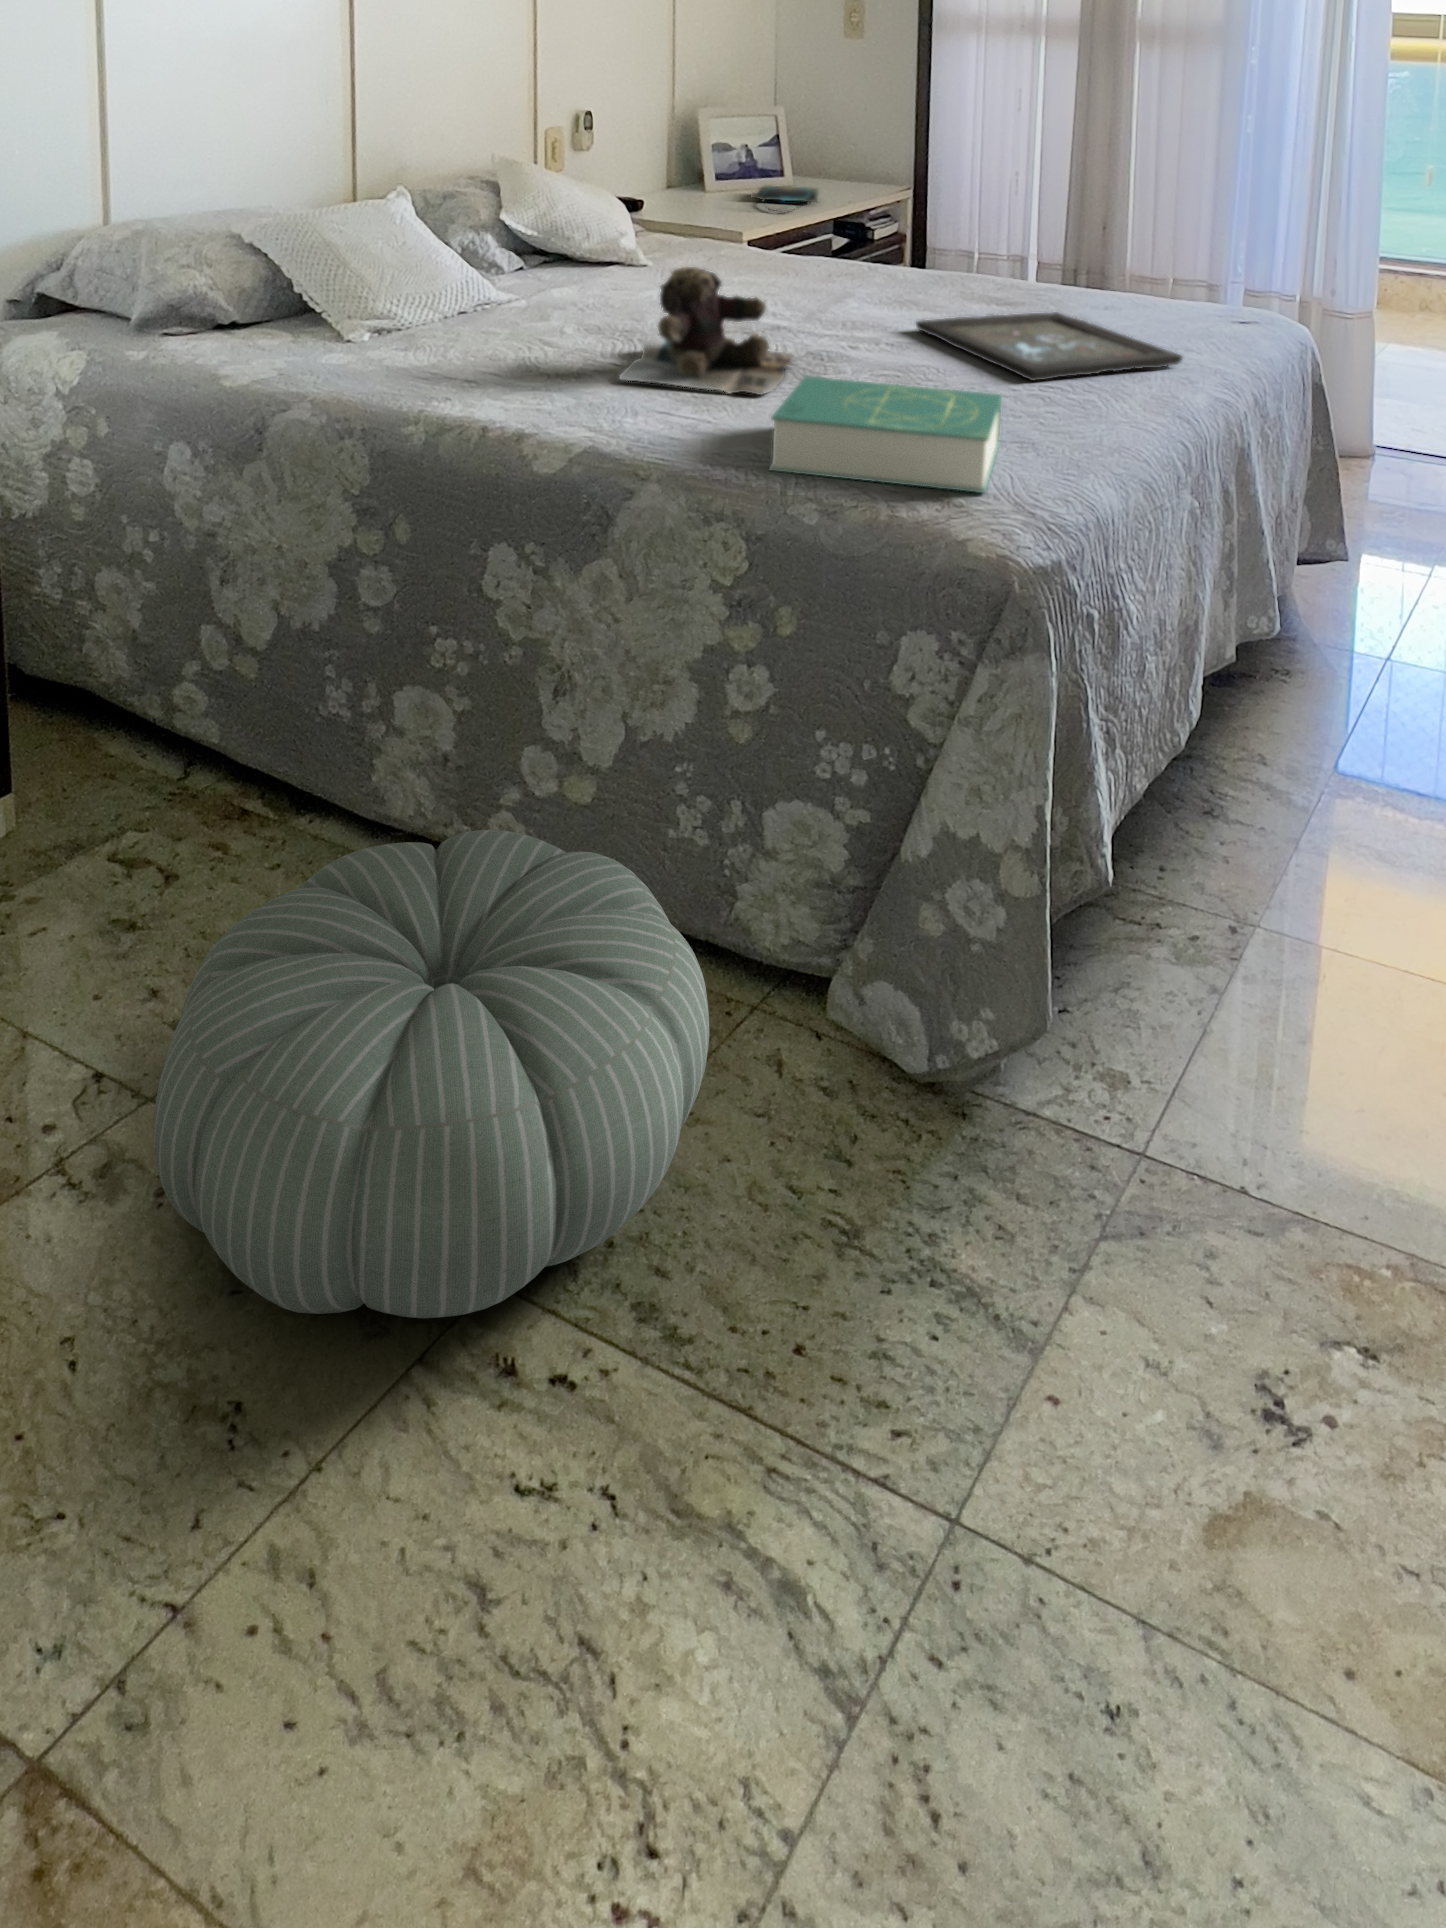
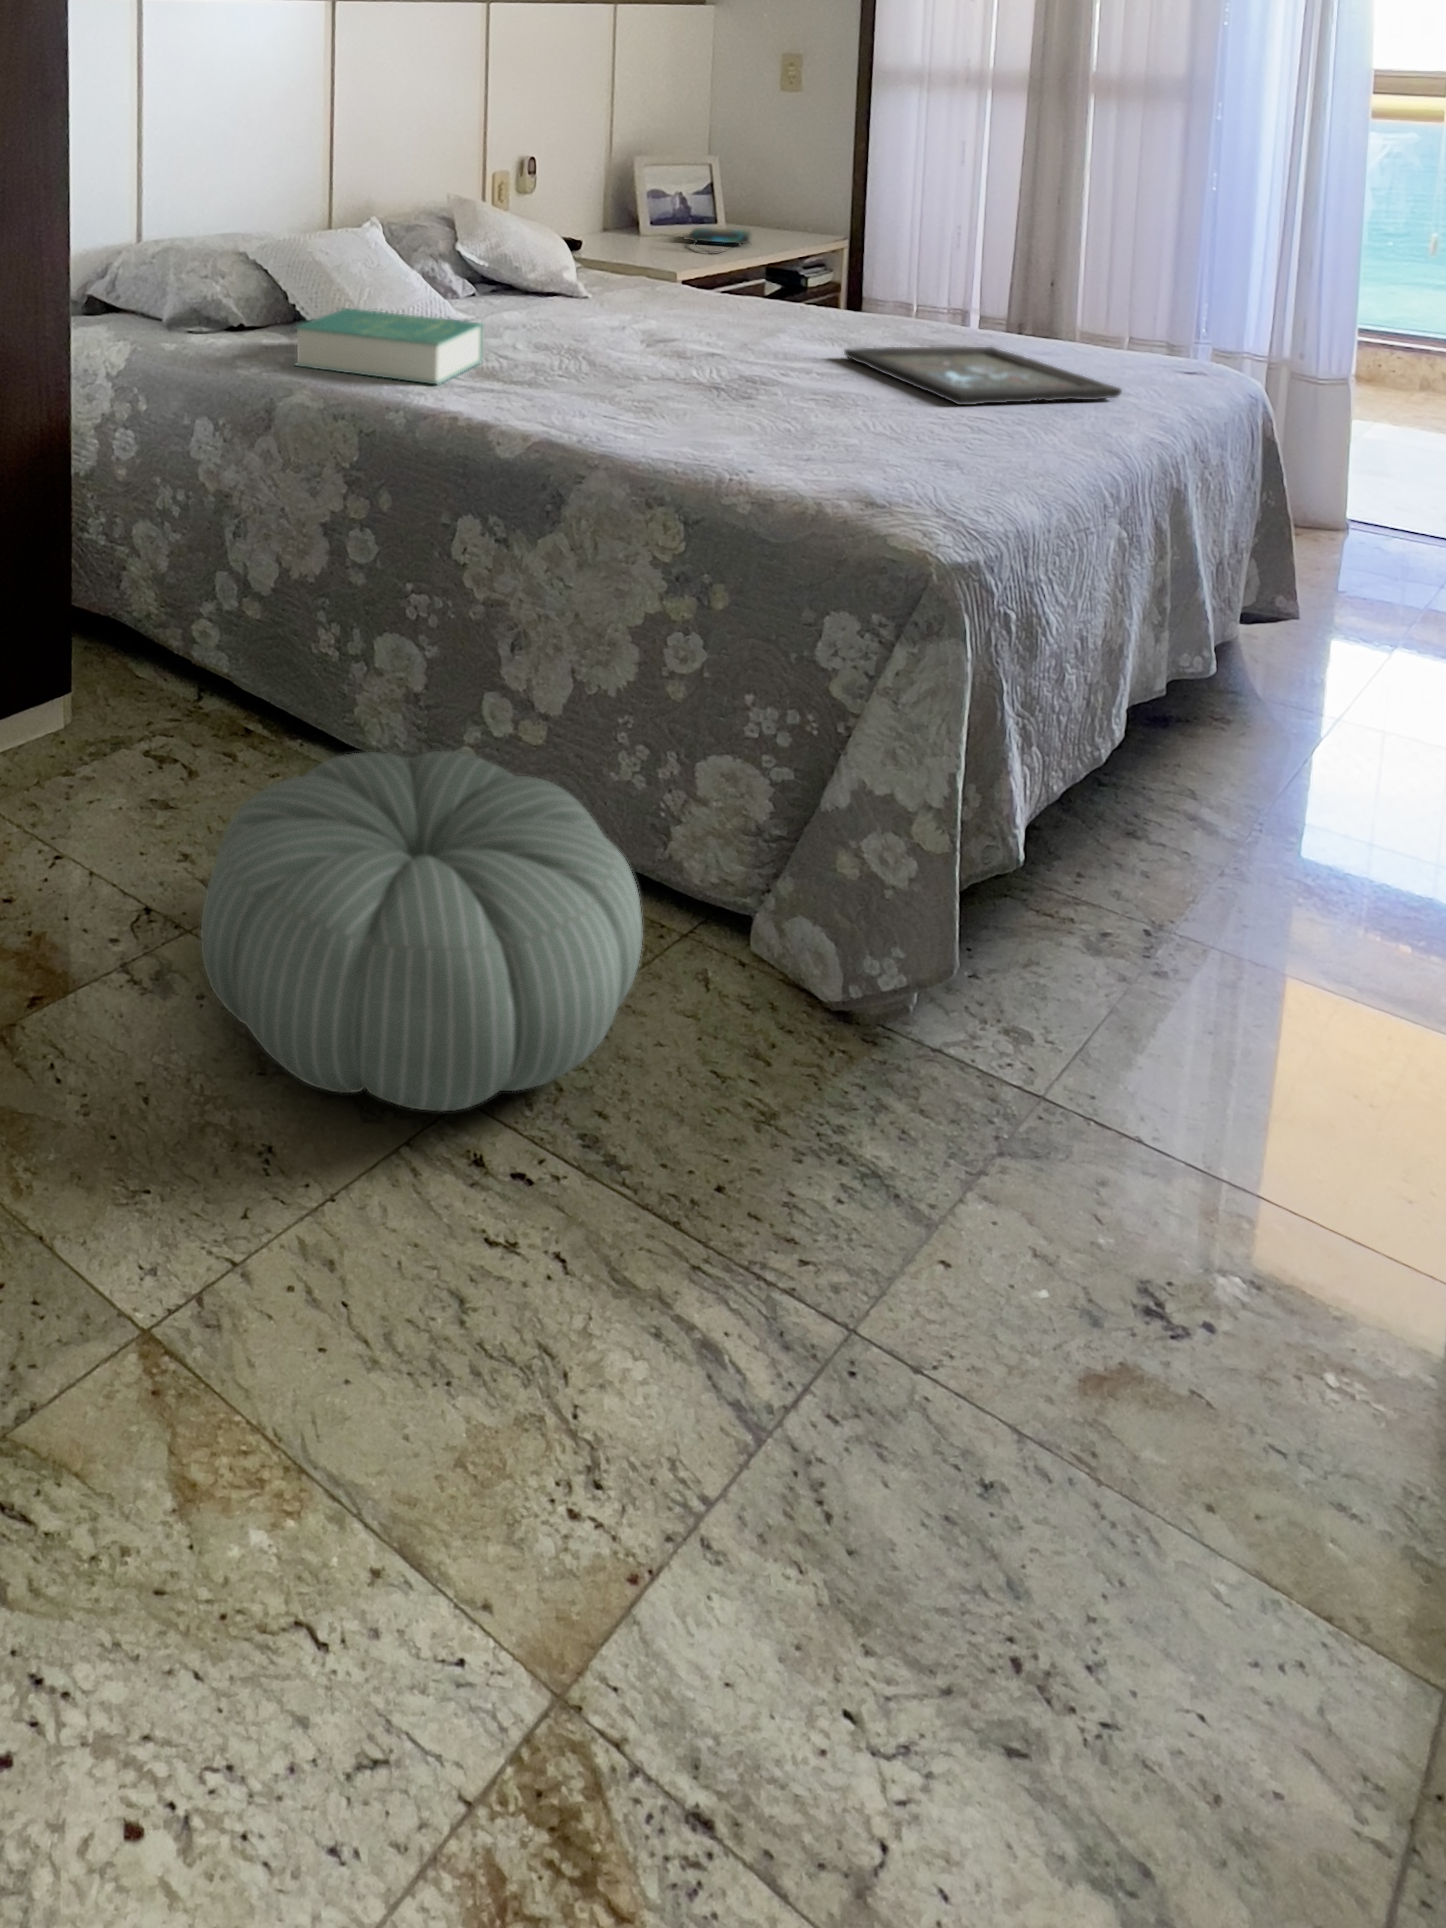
teddy bear: present [620,267,794,395] -> none [562,286,725,403]
book: present [770,376,1002,493] -> present [295,308,483,384]

